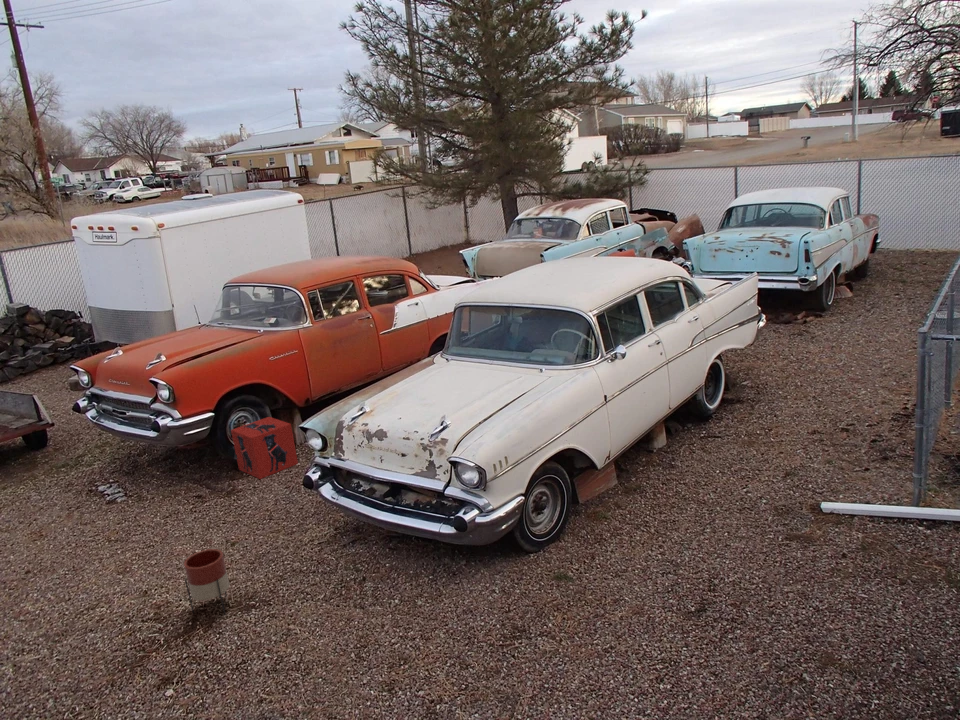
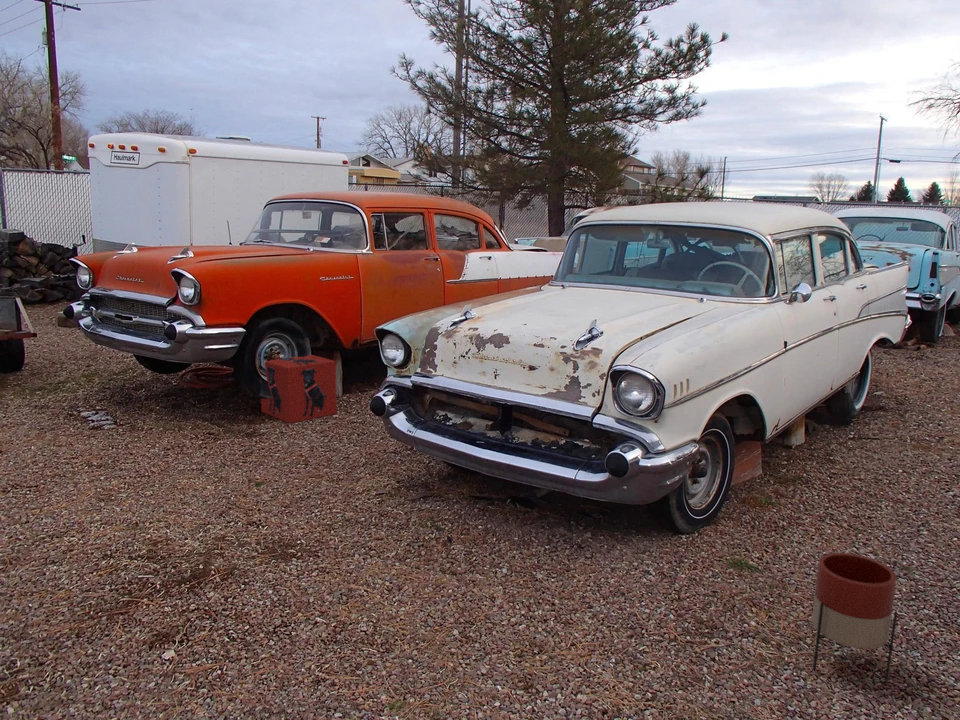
planter: present [184,549,230,614] -> present [812,553,897,680]

